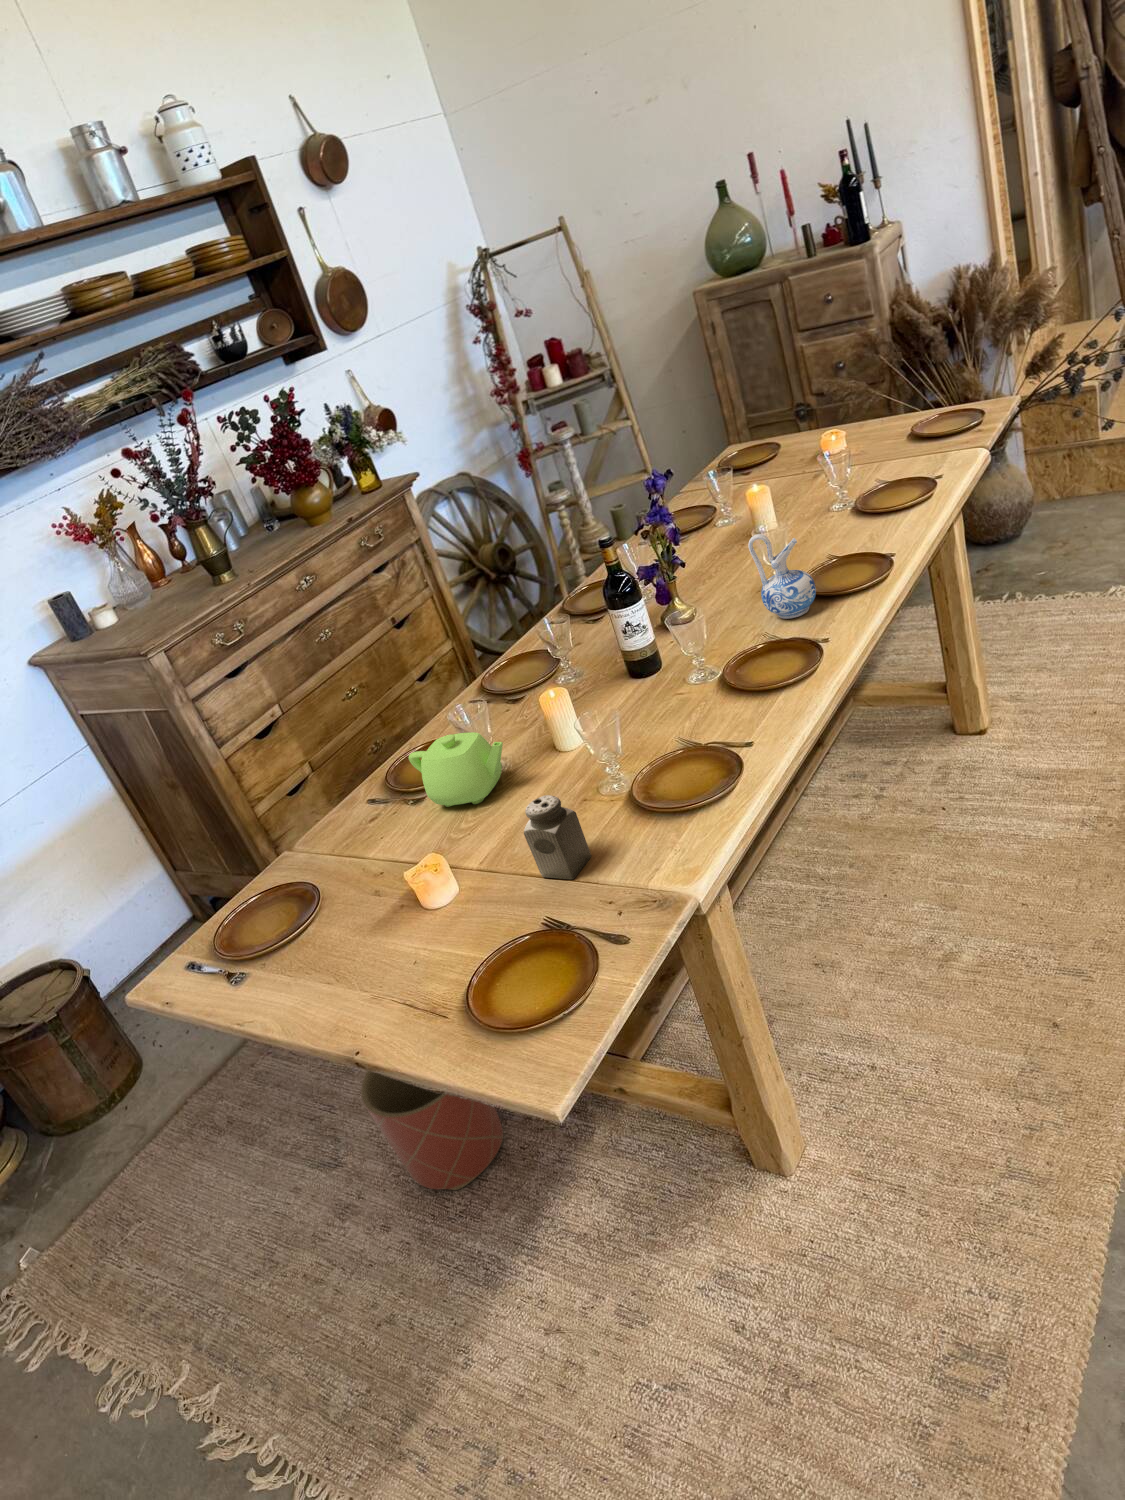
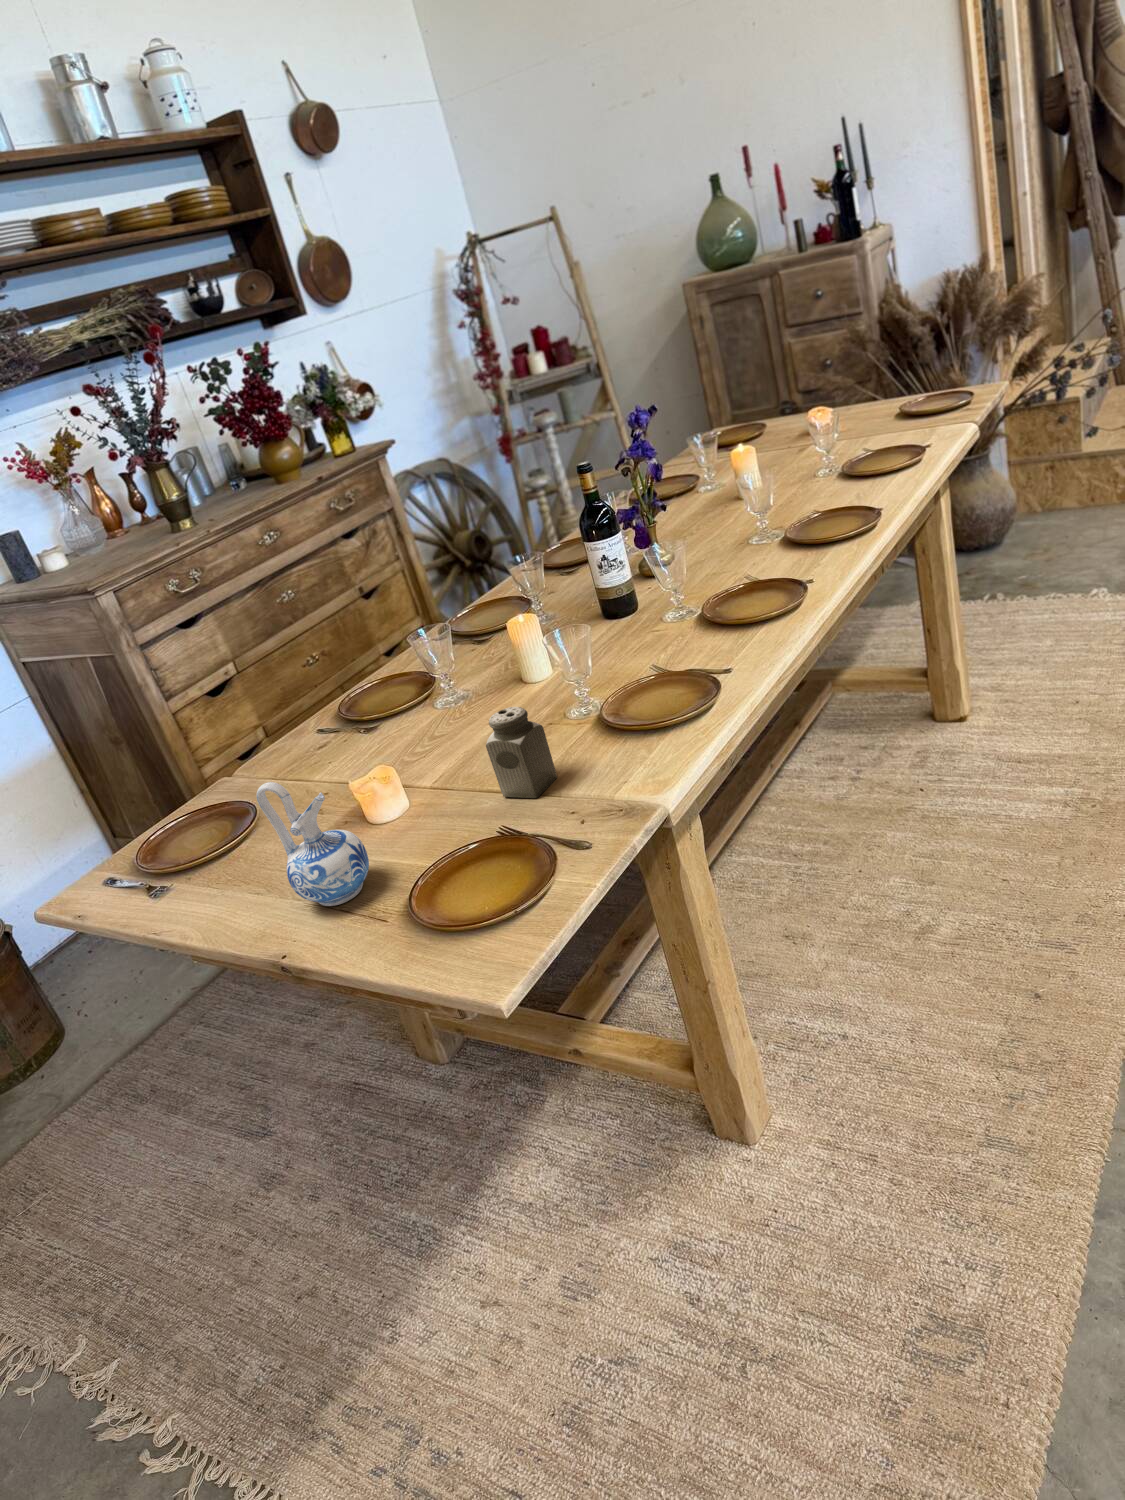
ceramic pitcher: present [748,534,816,619] -> present [257,782,369,906]
teapot: present [409,732,503,807] -> none [366,660,468,738]
planter: present [361,1071,504,1190] -> none [294,987,447,1161]

